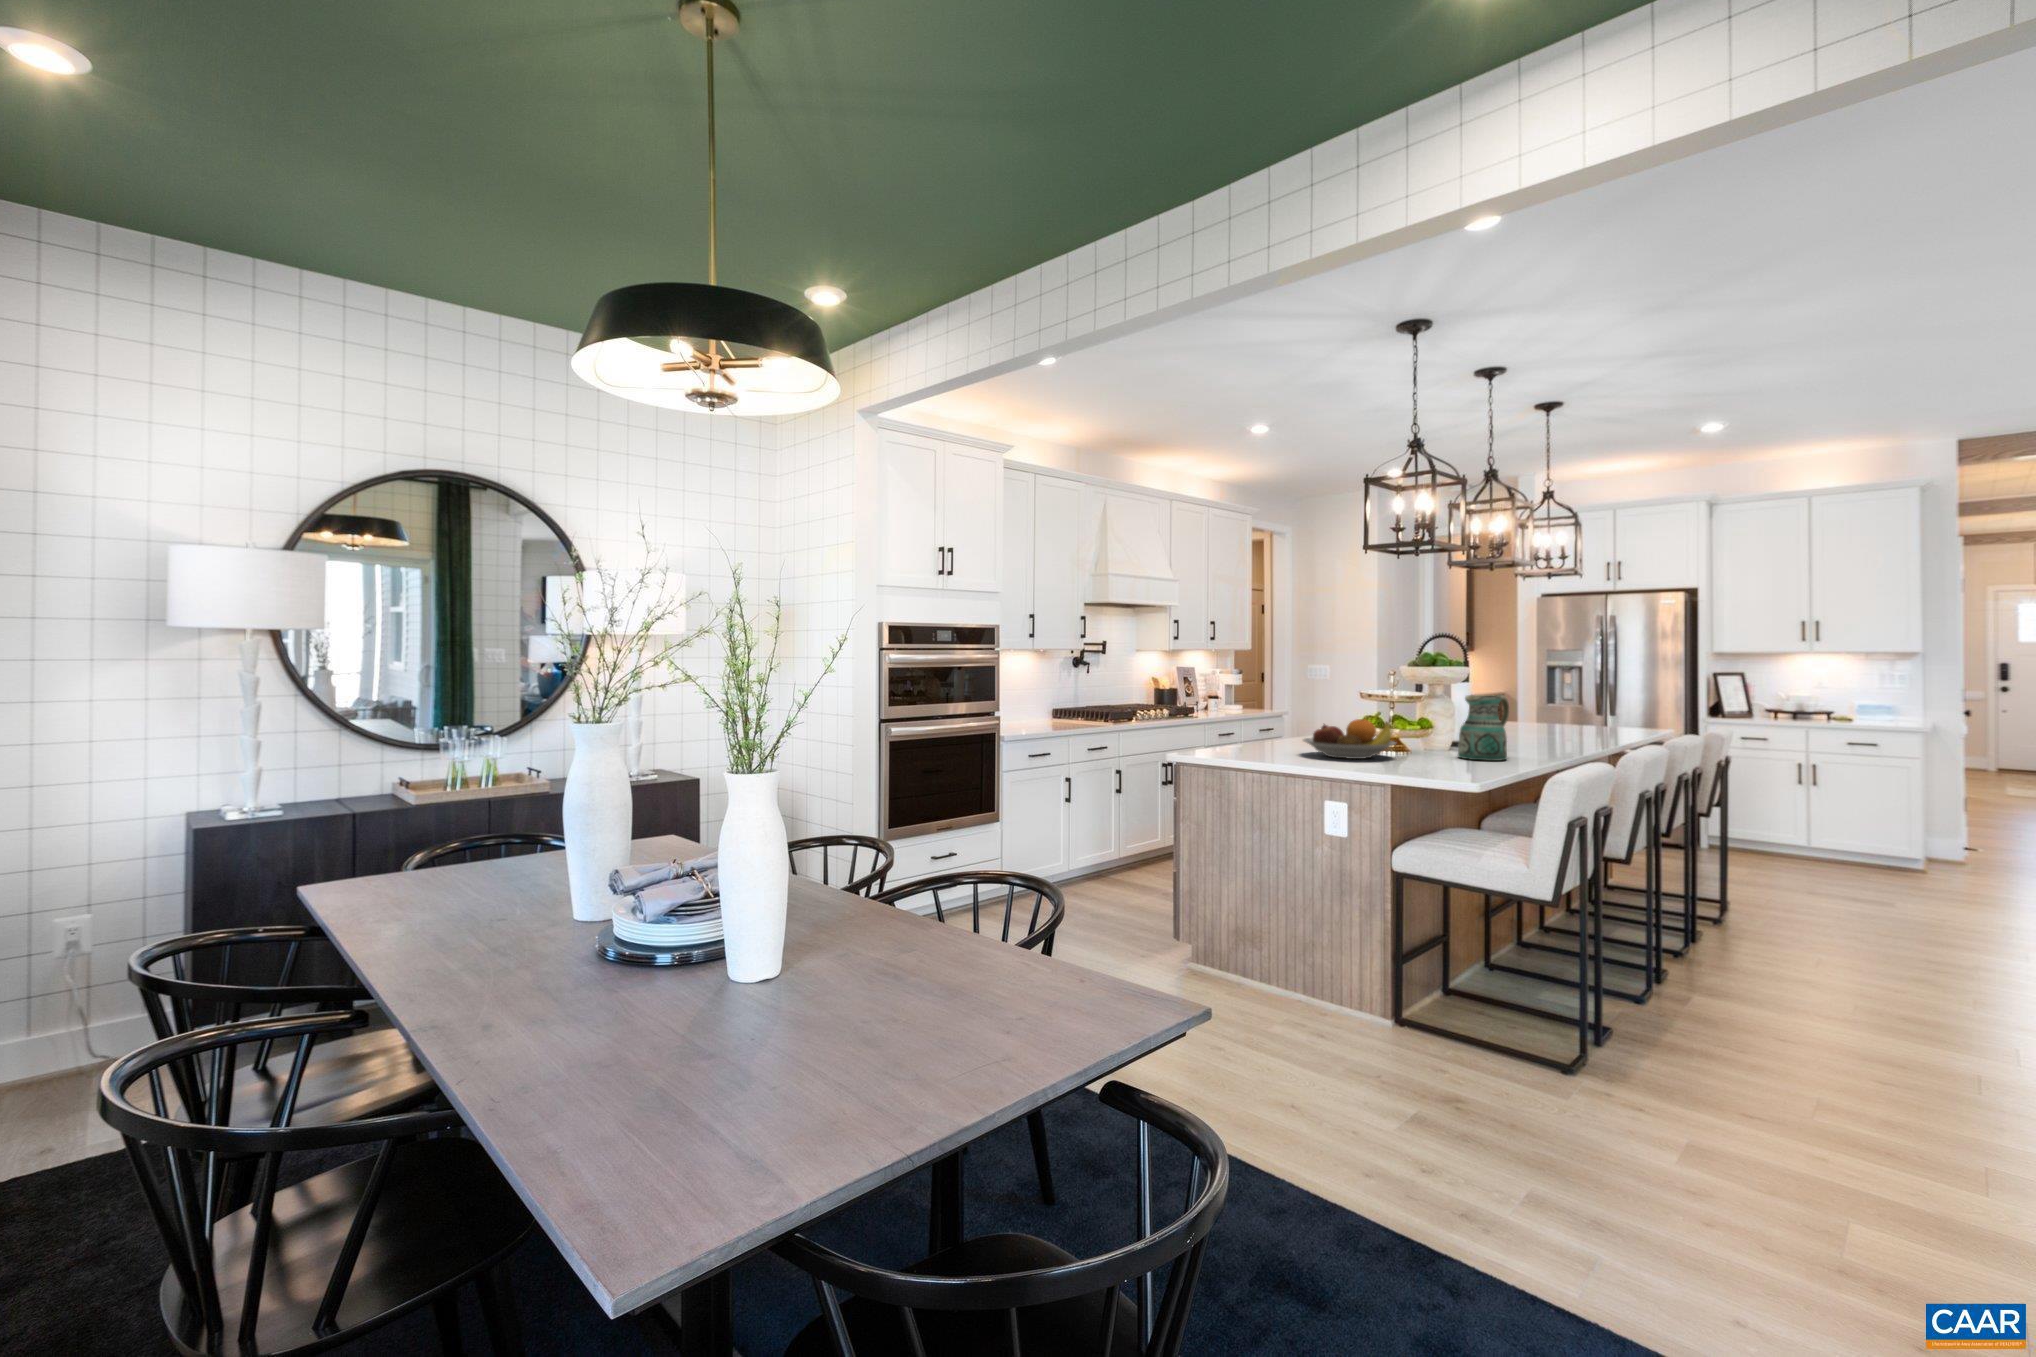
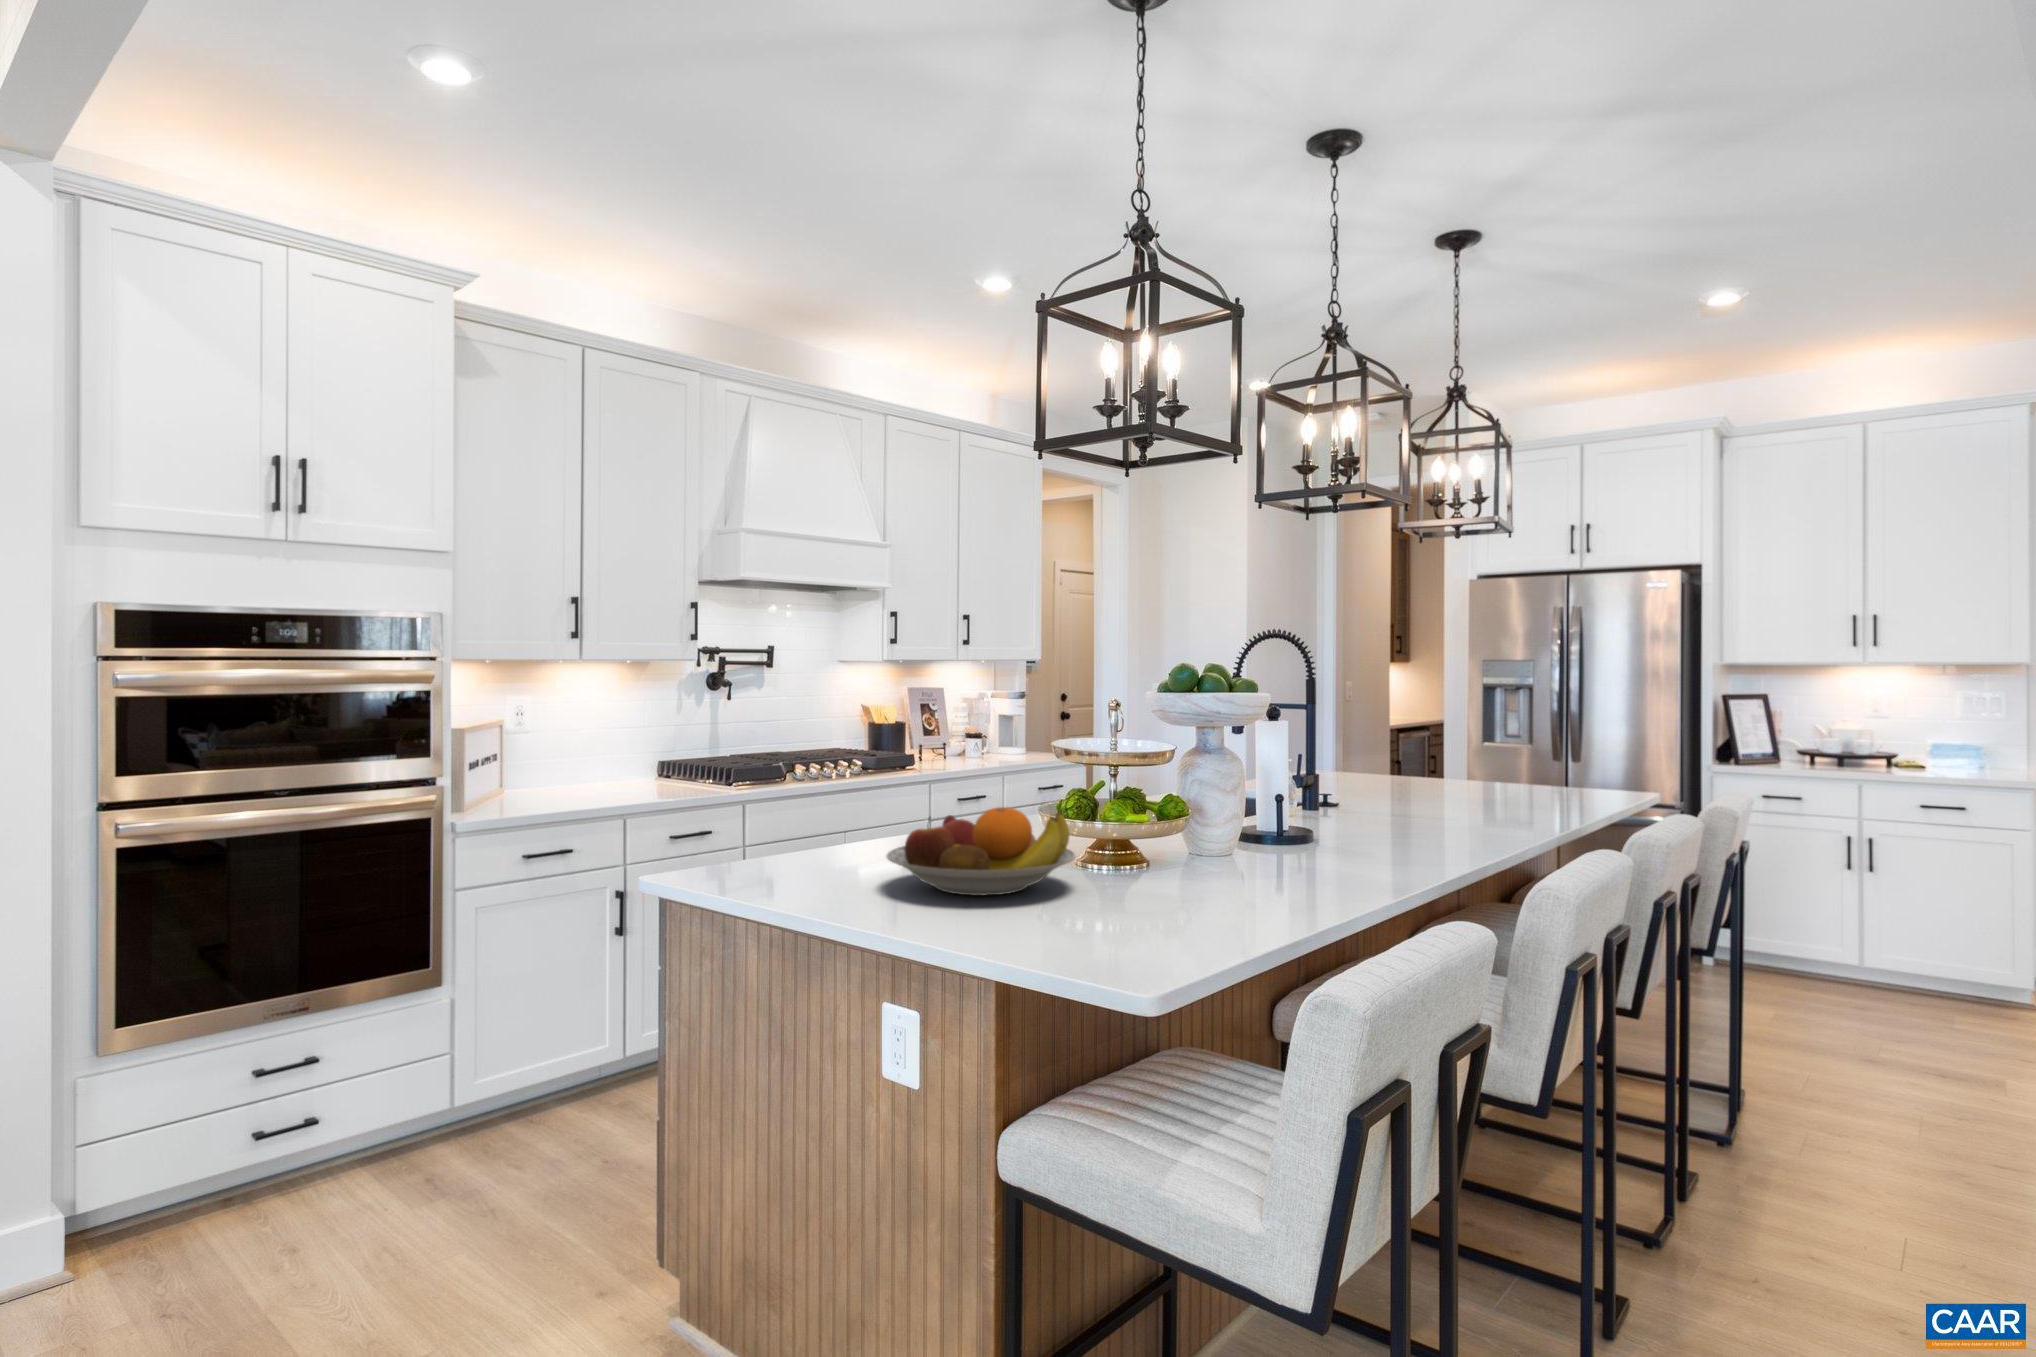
ceramic pitcher: present [1458,694,1509,761] -> none [1208,752,1314,897]

